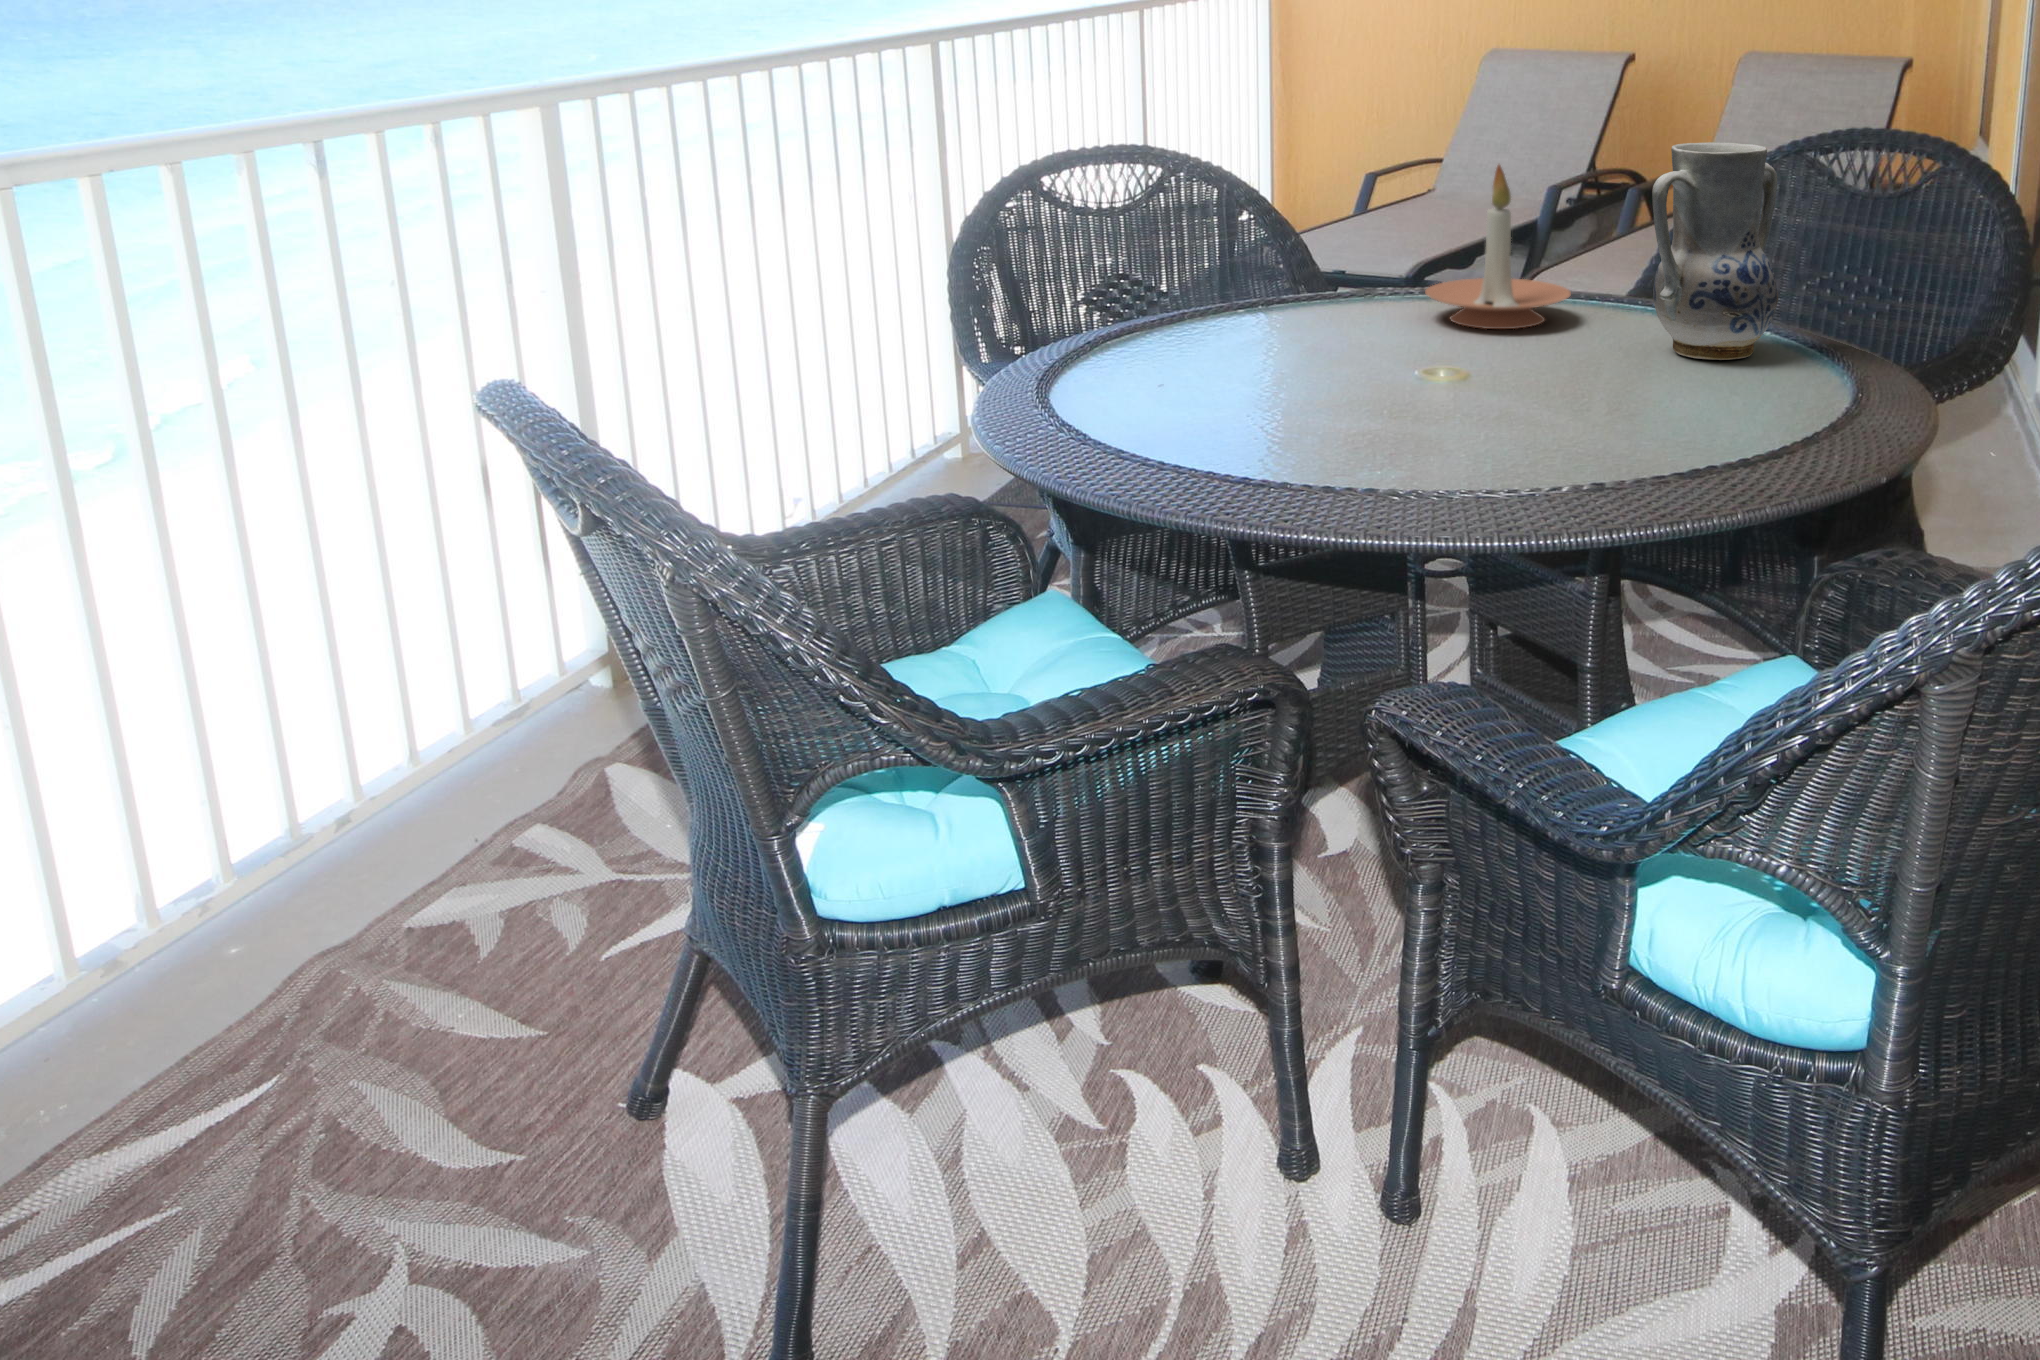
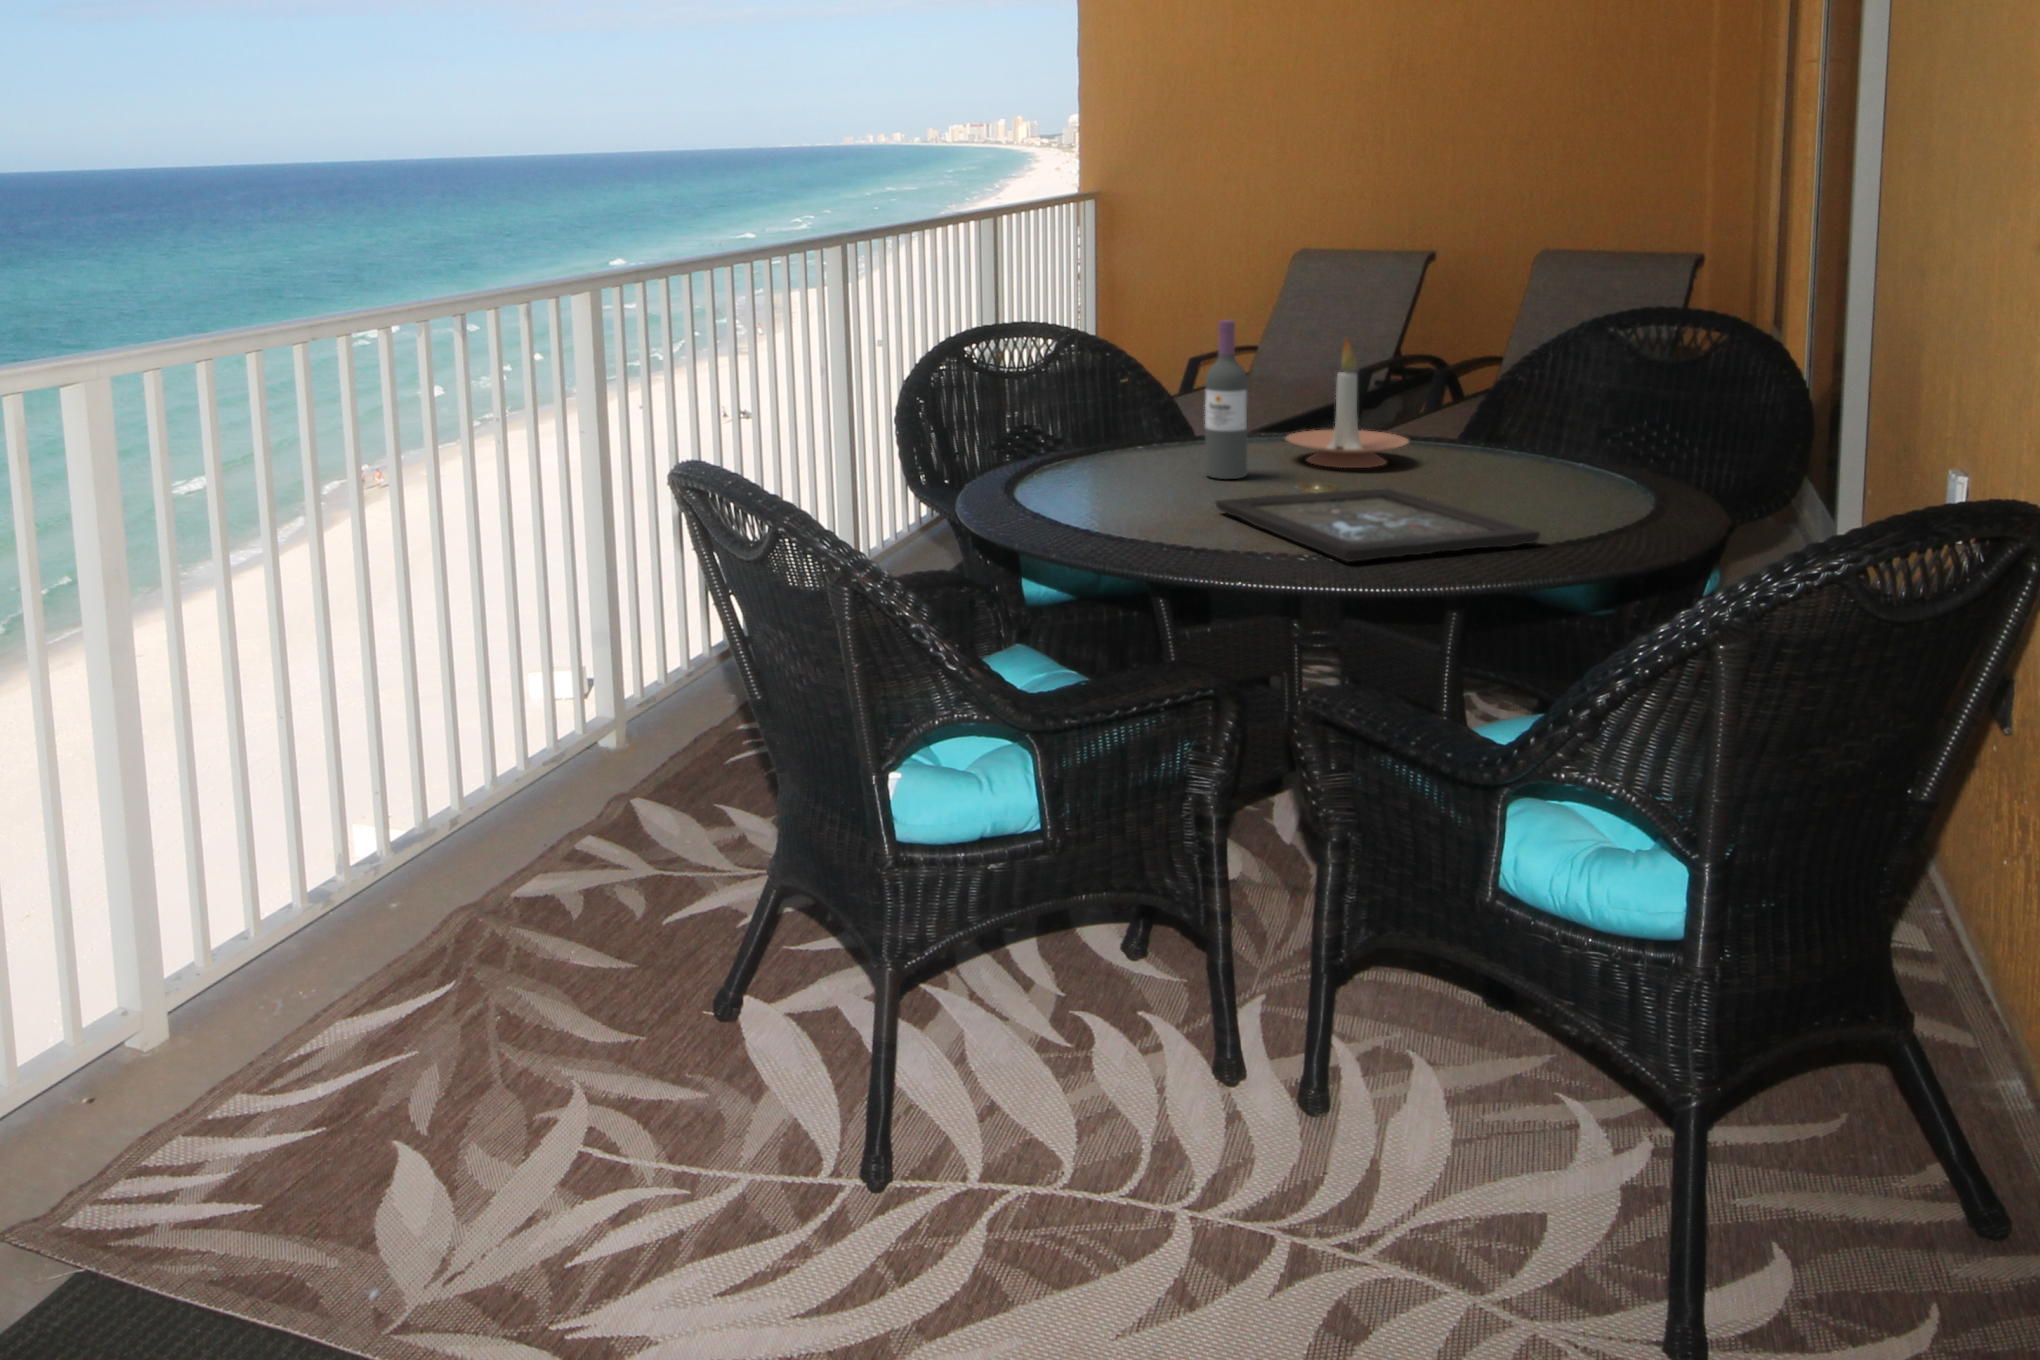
vase: present [1652,142,1778,360] -> none [1480,318,1589,491]
wine bottle: none [1322,145,1373,348] -> present [1205,320,1248,479]
tray: none [1319,360,1713,478] -> present [1216,488,1540,562]

